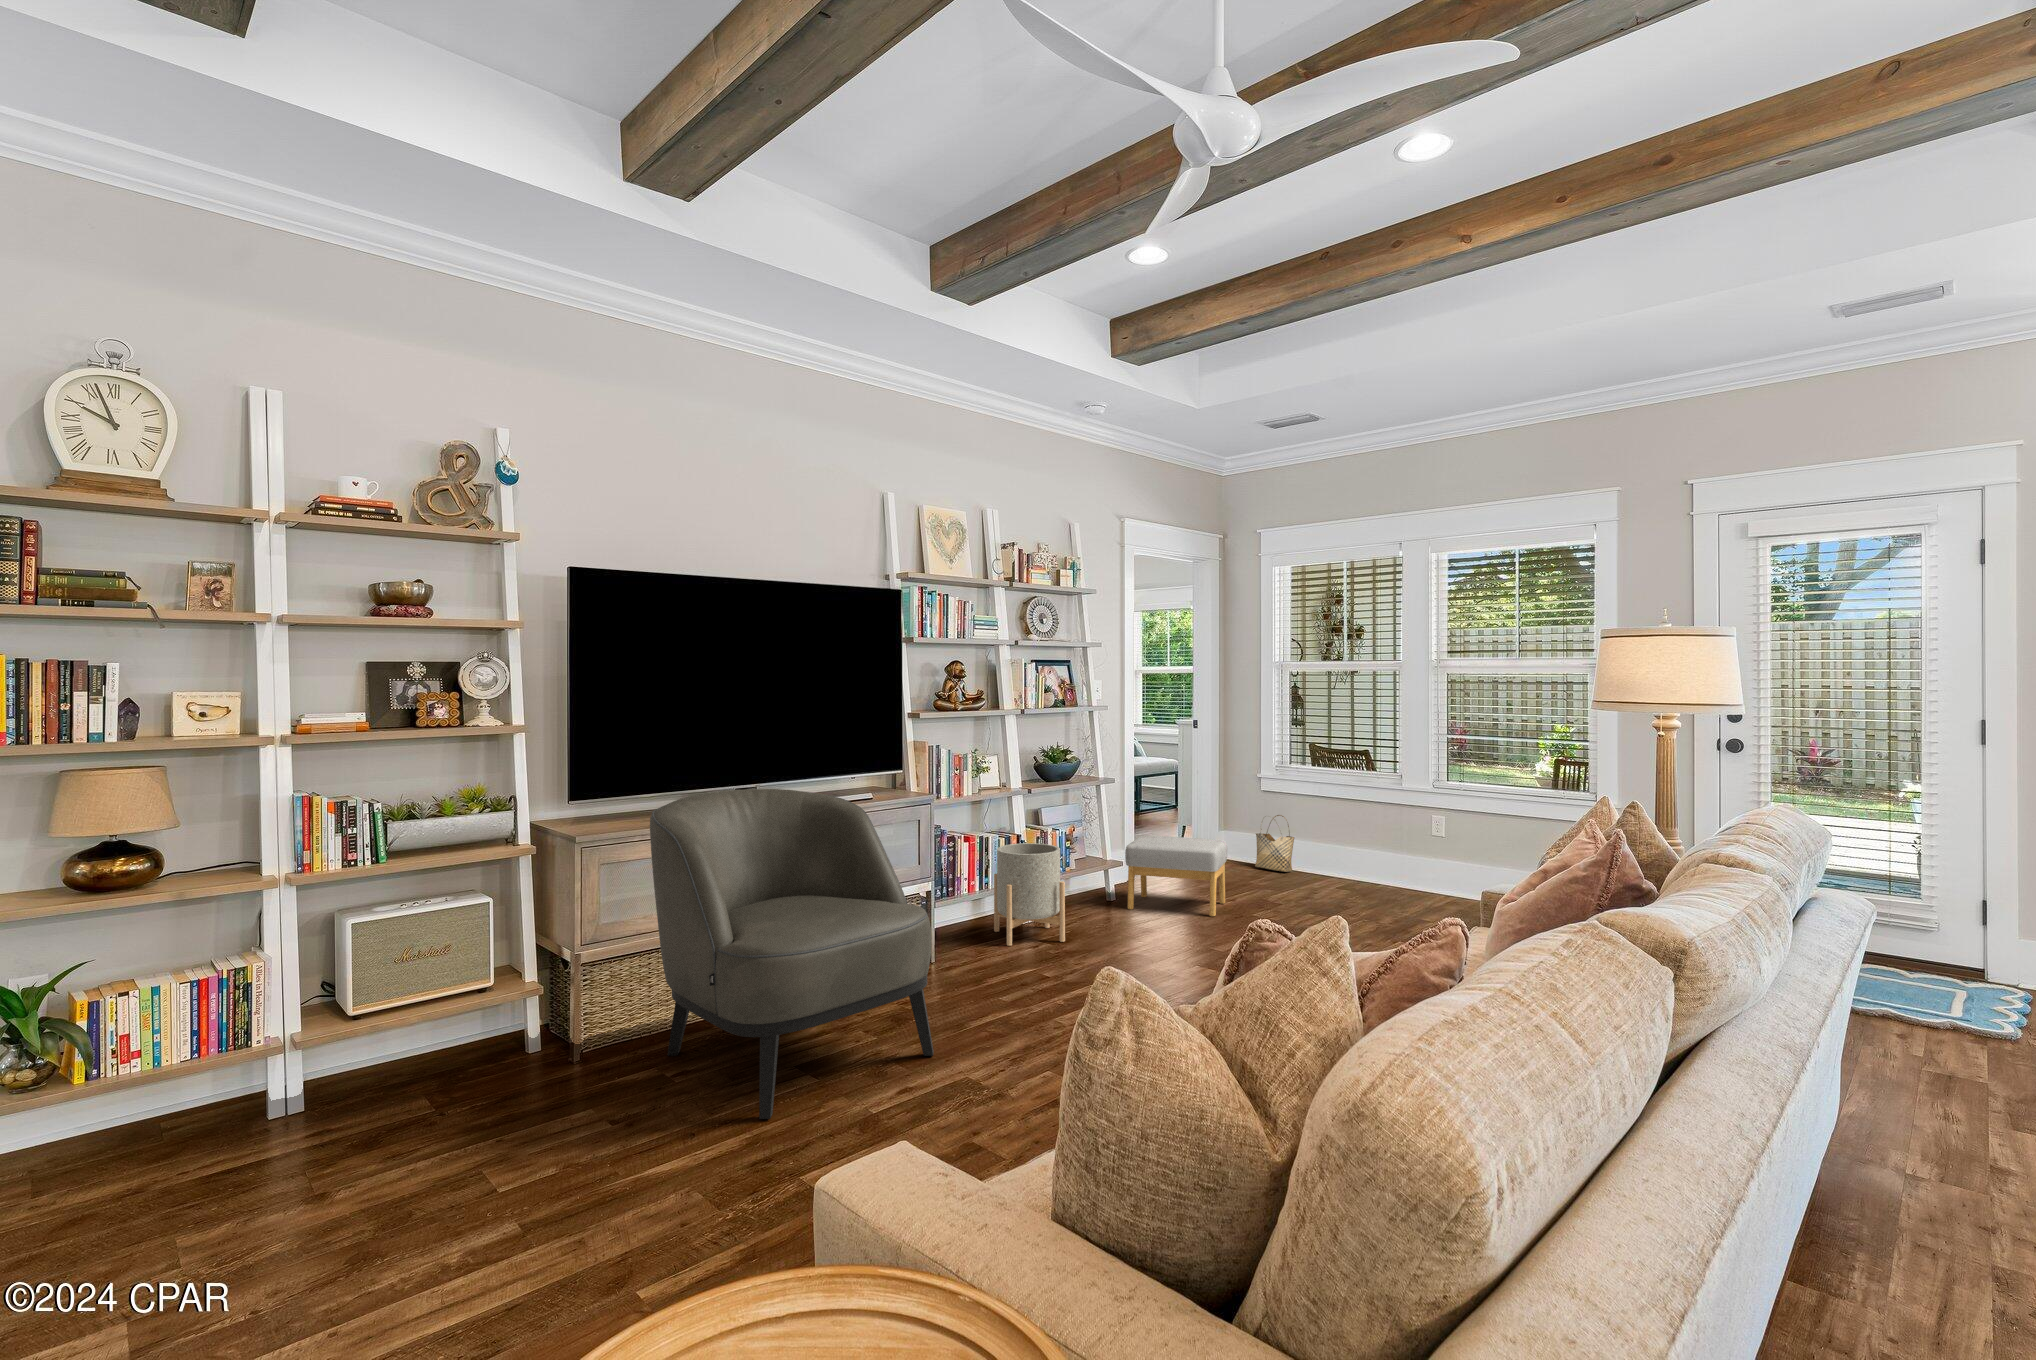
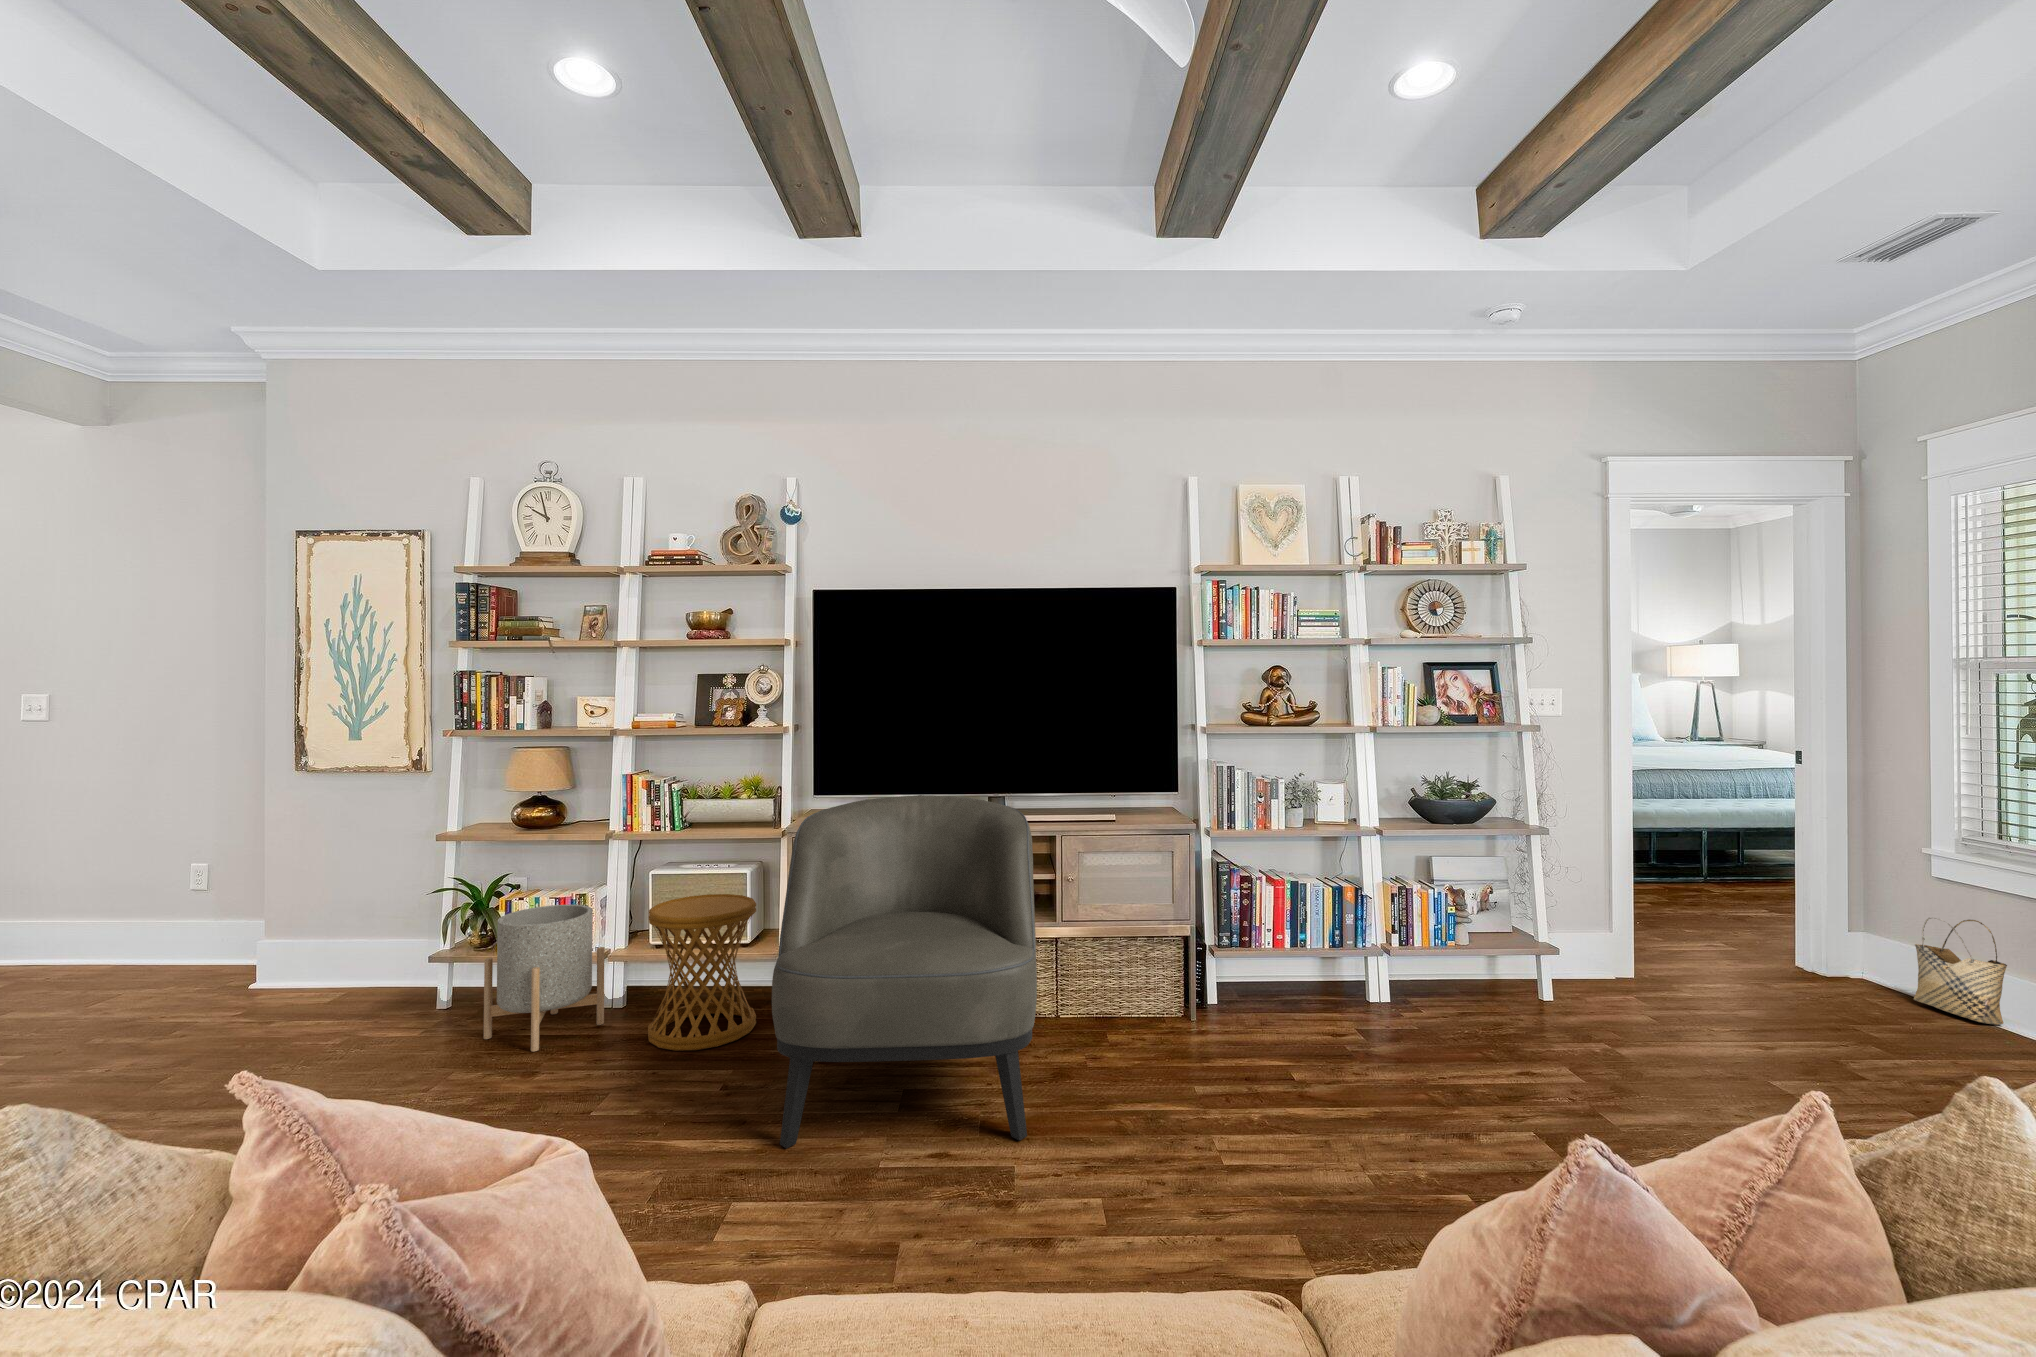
footstool: present [1125,836,1227,916] -> none [1558,915,1766,1067]
planter: present [994,843,1065,946] -> present [484,905,605,1052]
side table: none [410,927,548,1115] -> present [648,894,756,1051]

